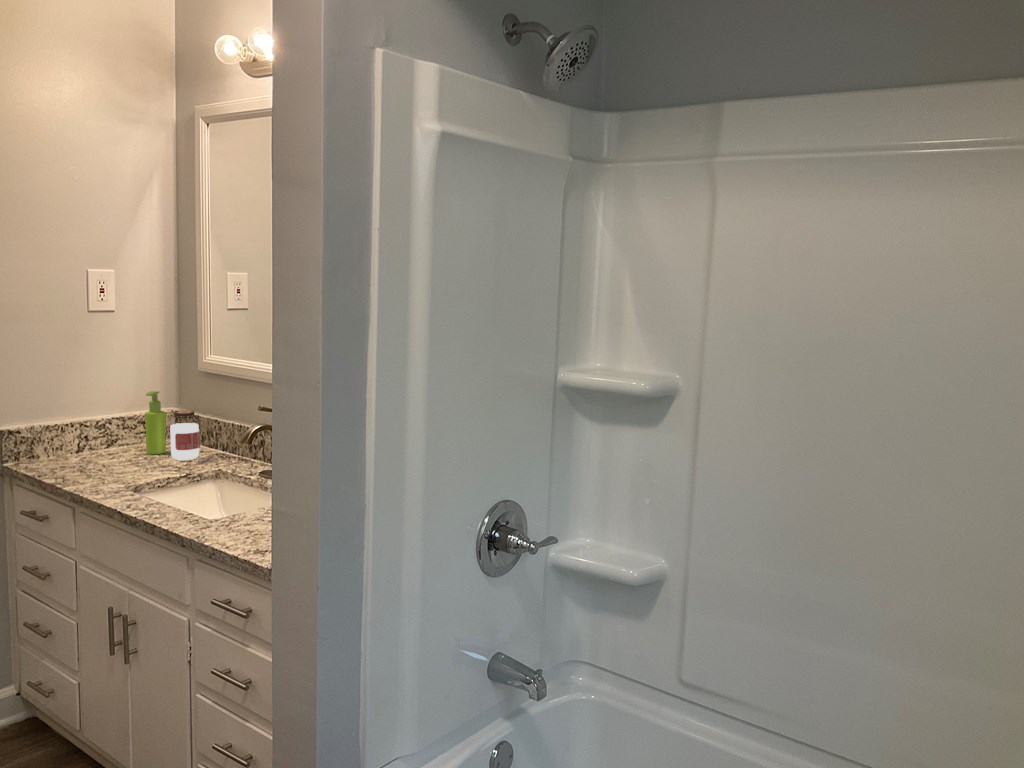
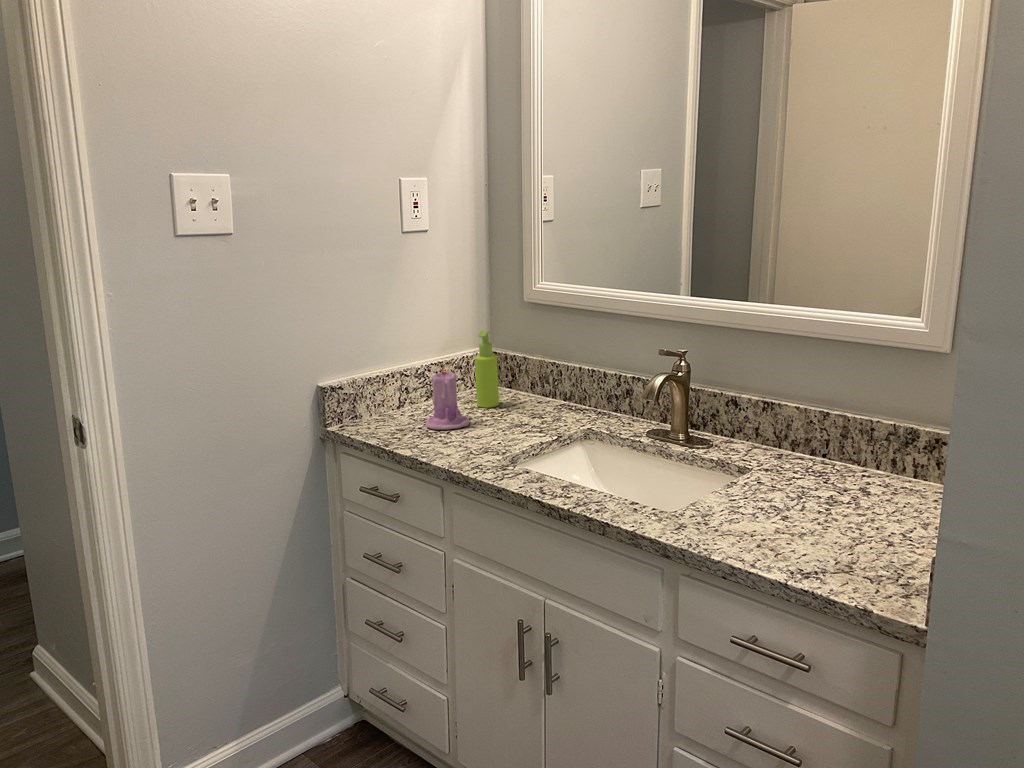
jar: present [170,410,200,460] -> none [512,354,549,417]
candle: none [87,415,127,467] -> present [426,367,469,430]

